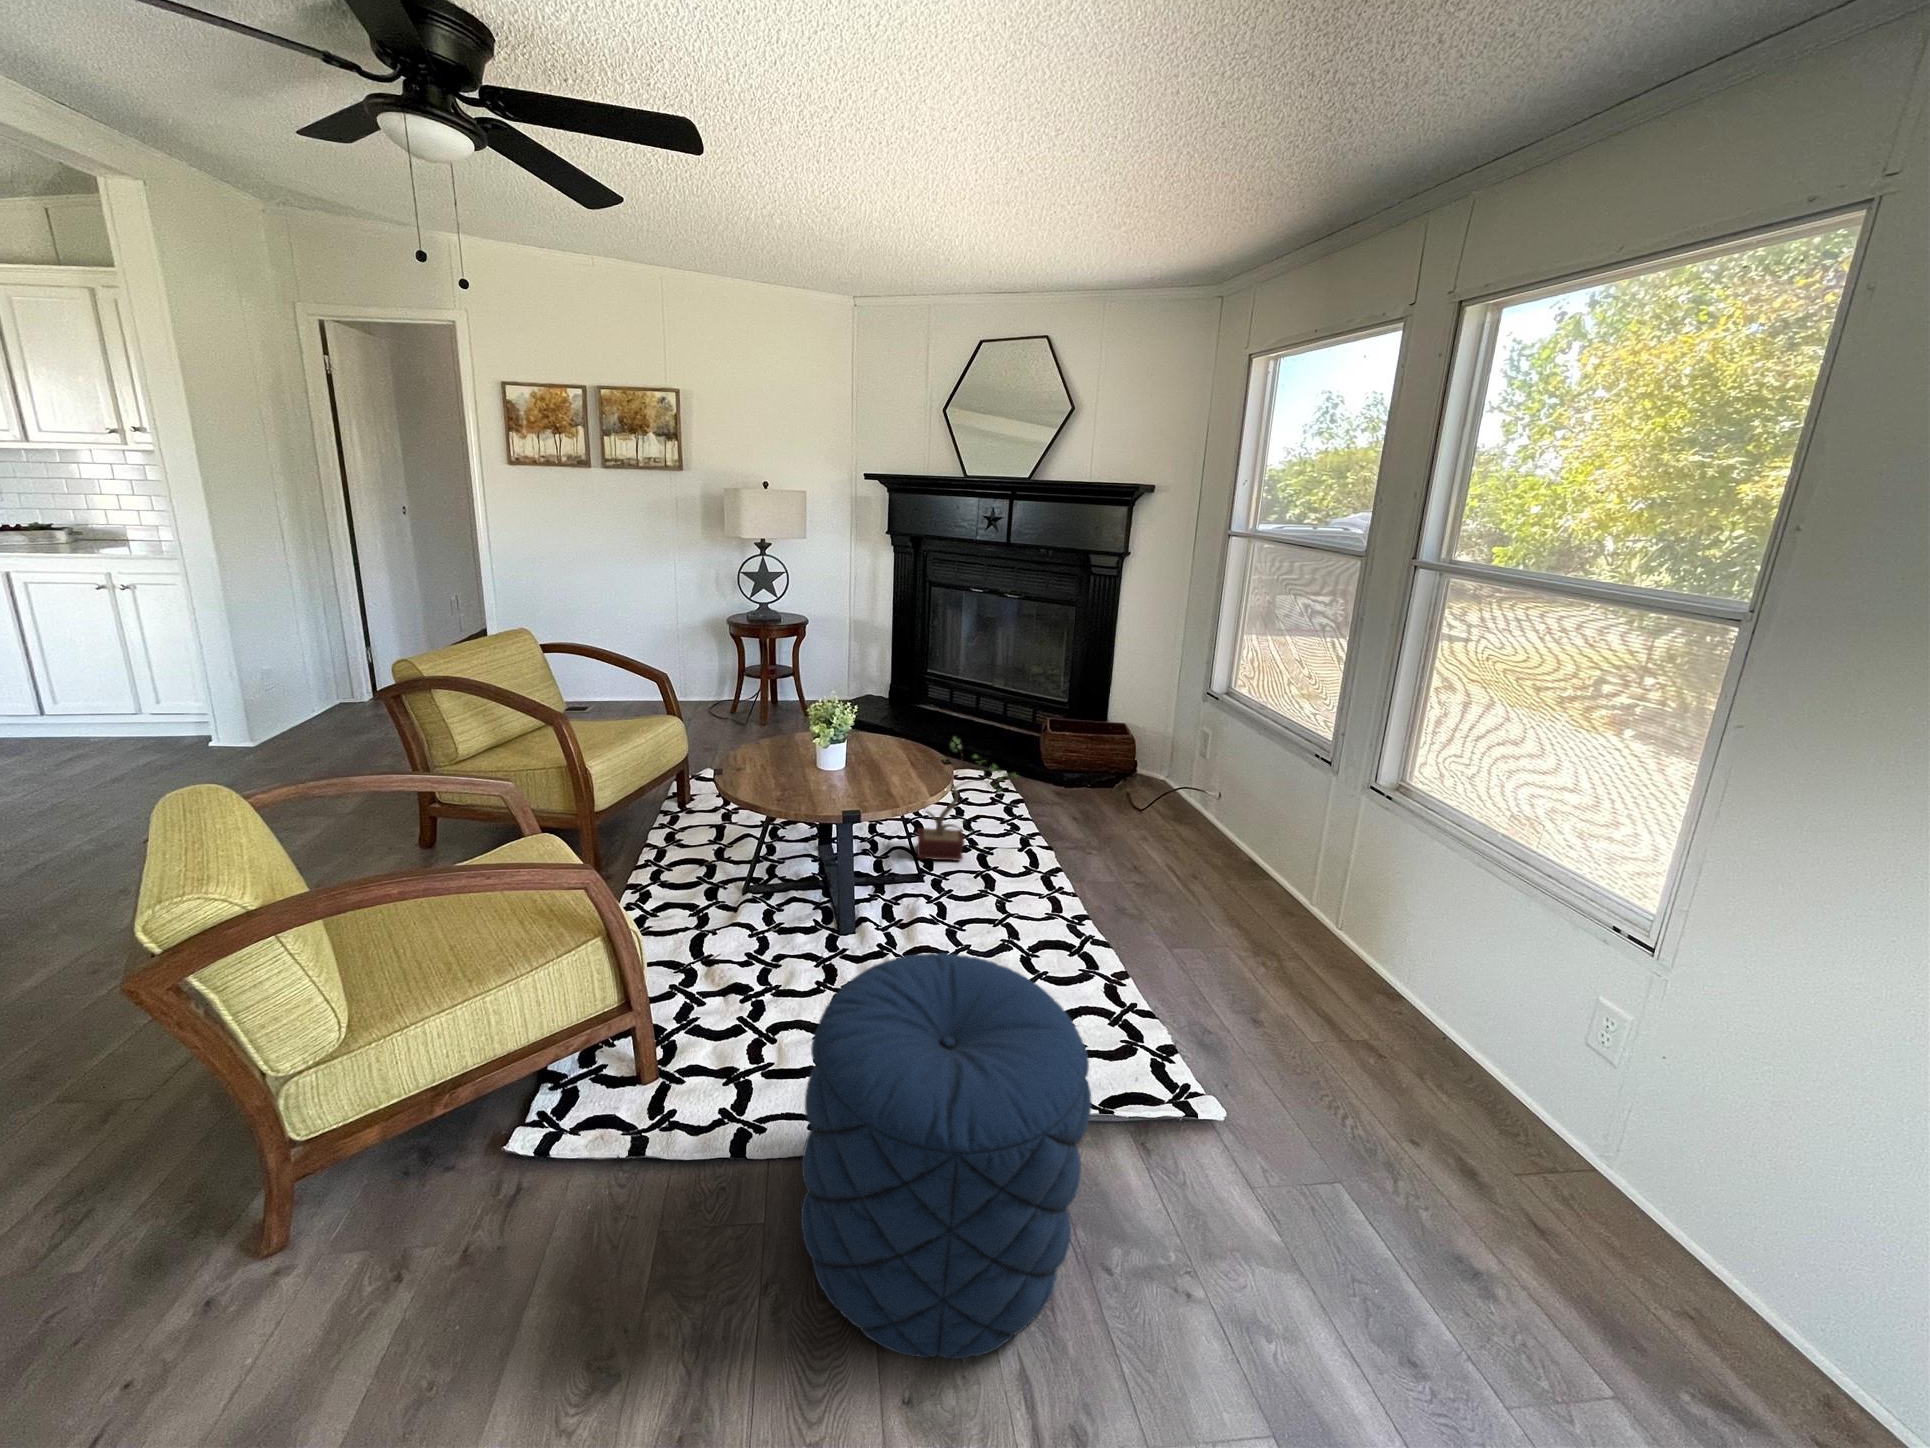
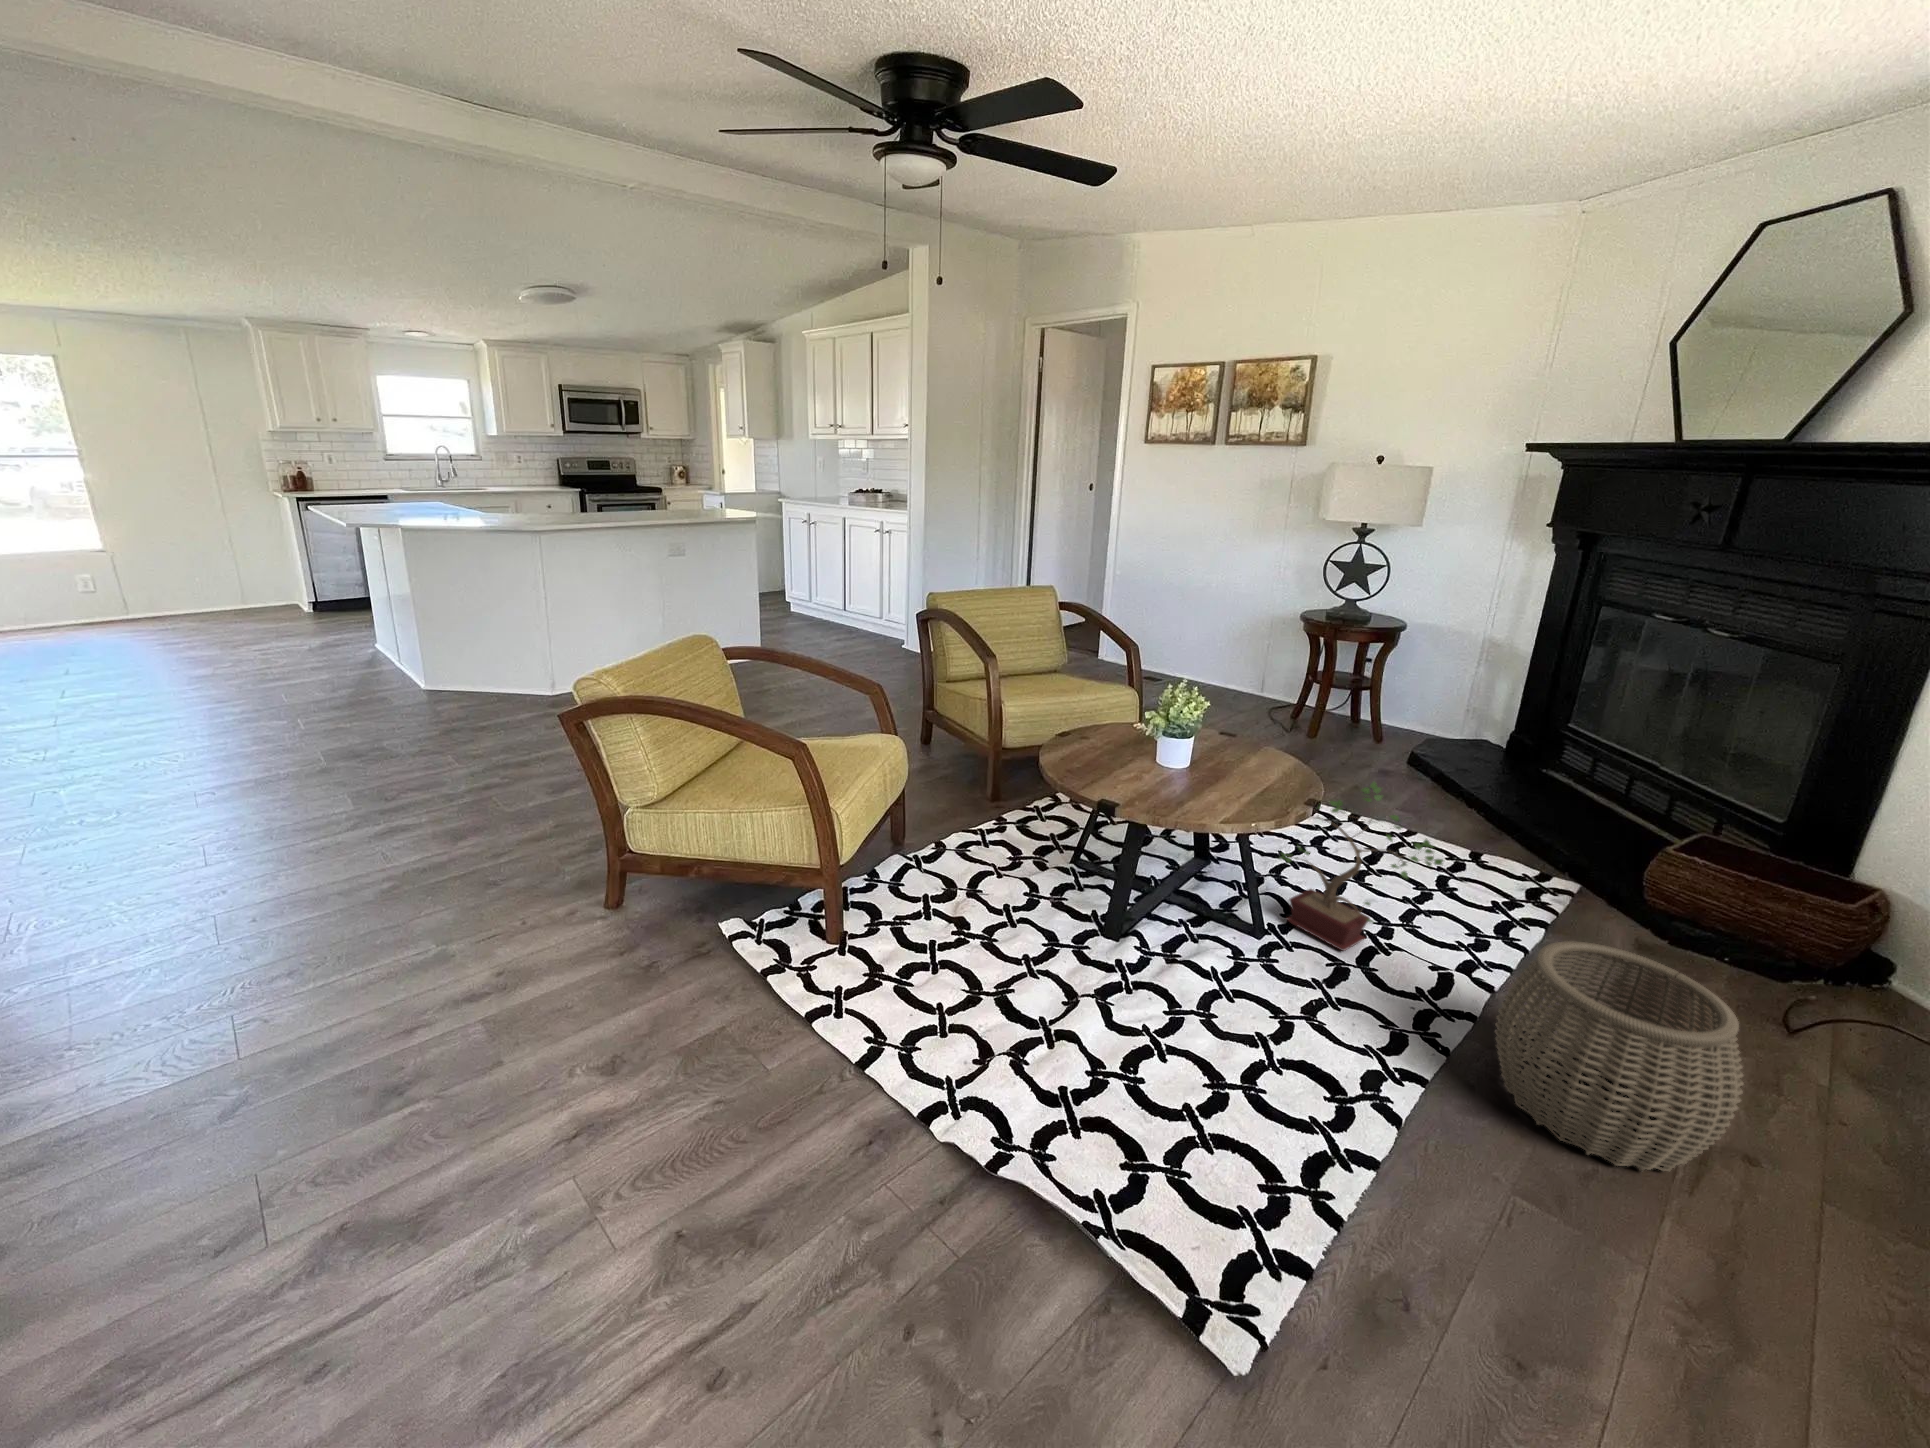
woven basket: none [1075,787,1181,902] -> present [1495,941,1743,1171]
pouf: present [801,953,1092,1359] -> none [707,883,999,1278]

